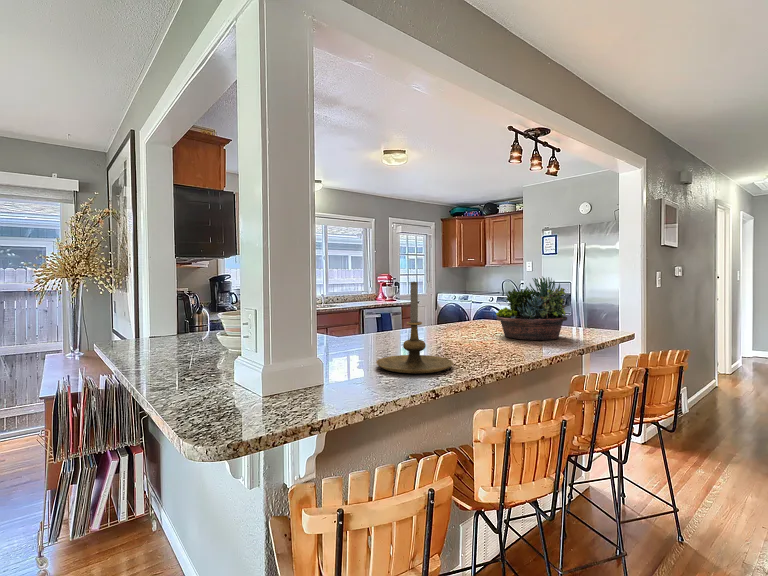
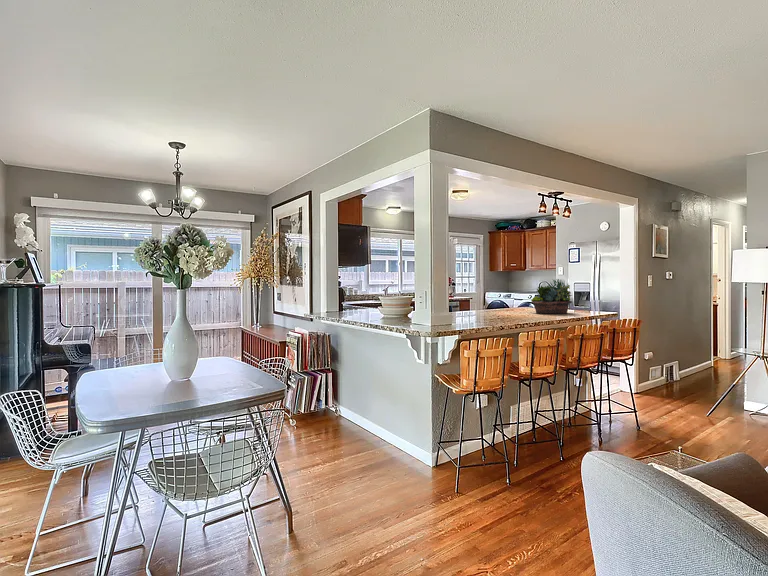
candle holder: present [376,282,453,373] -> none [474,280,510,321]

